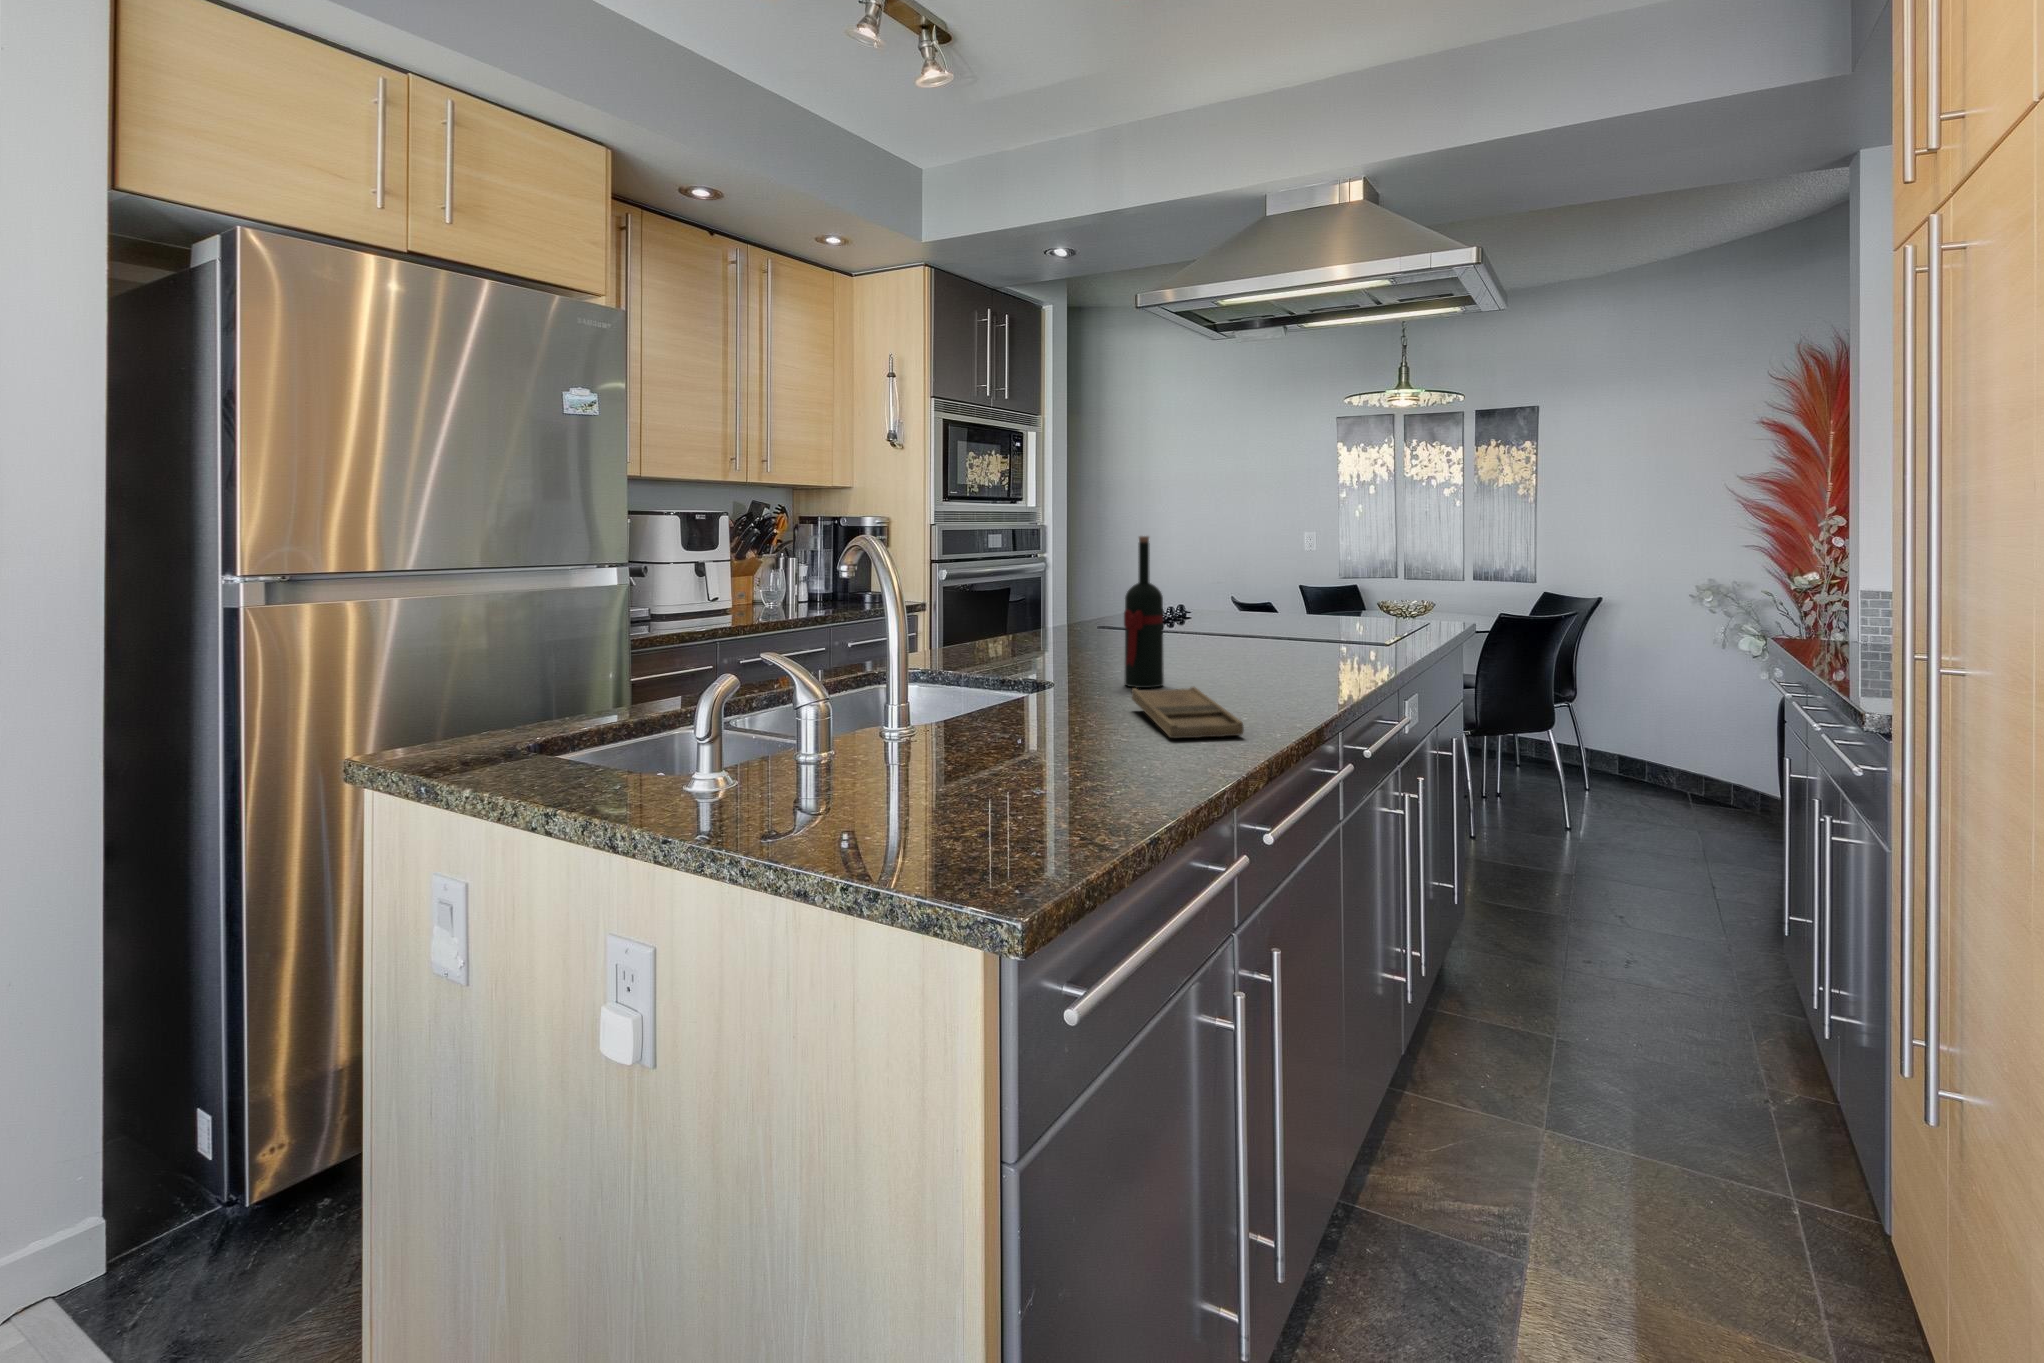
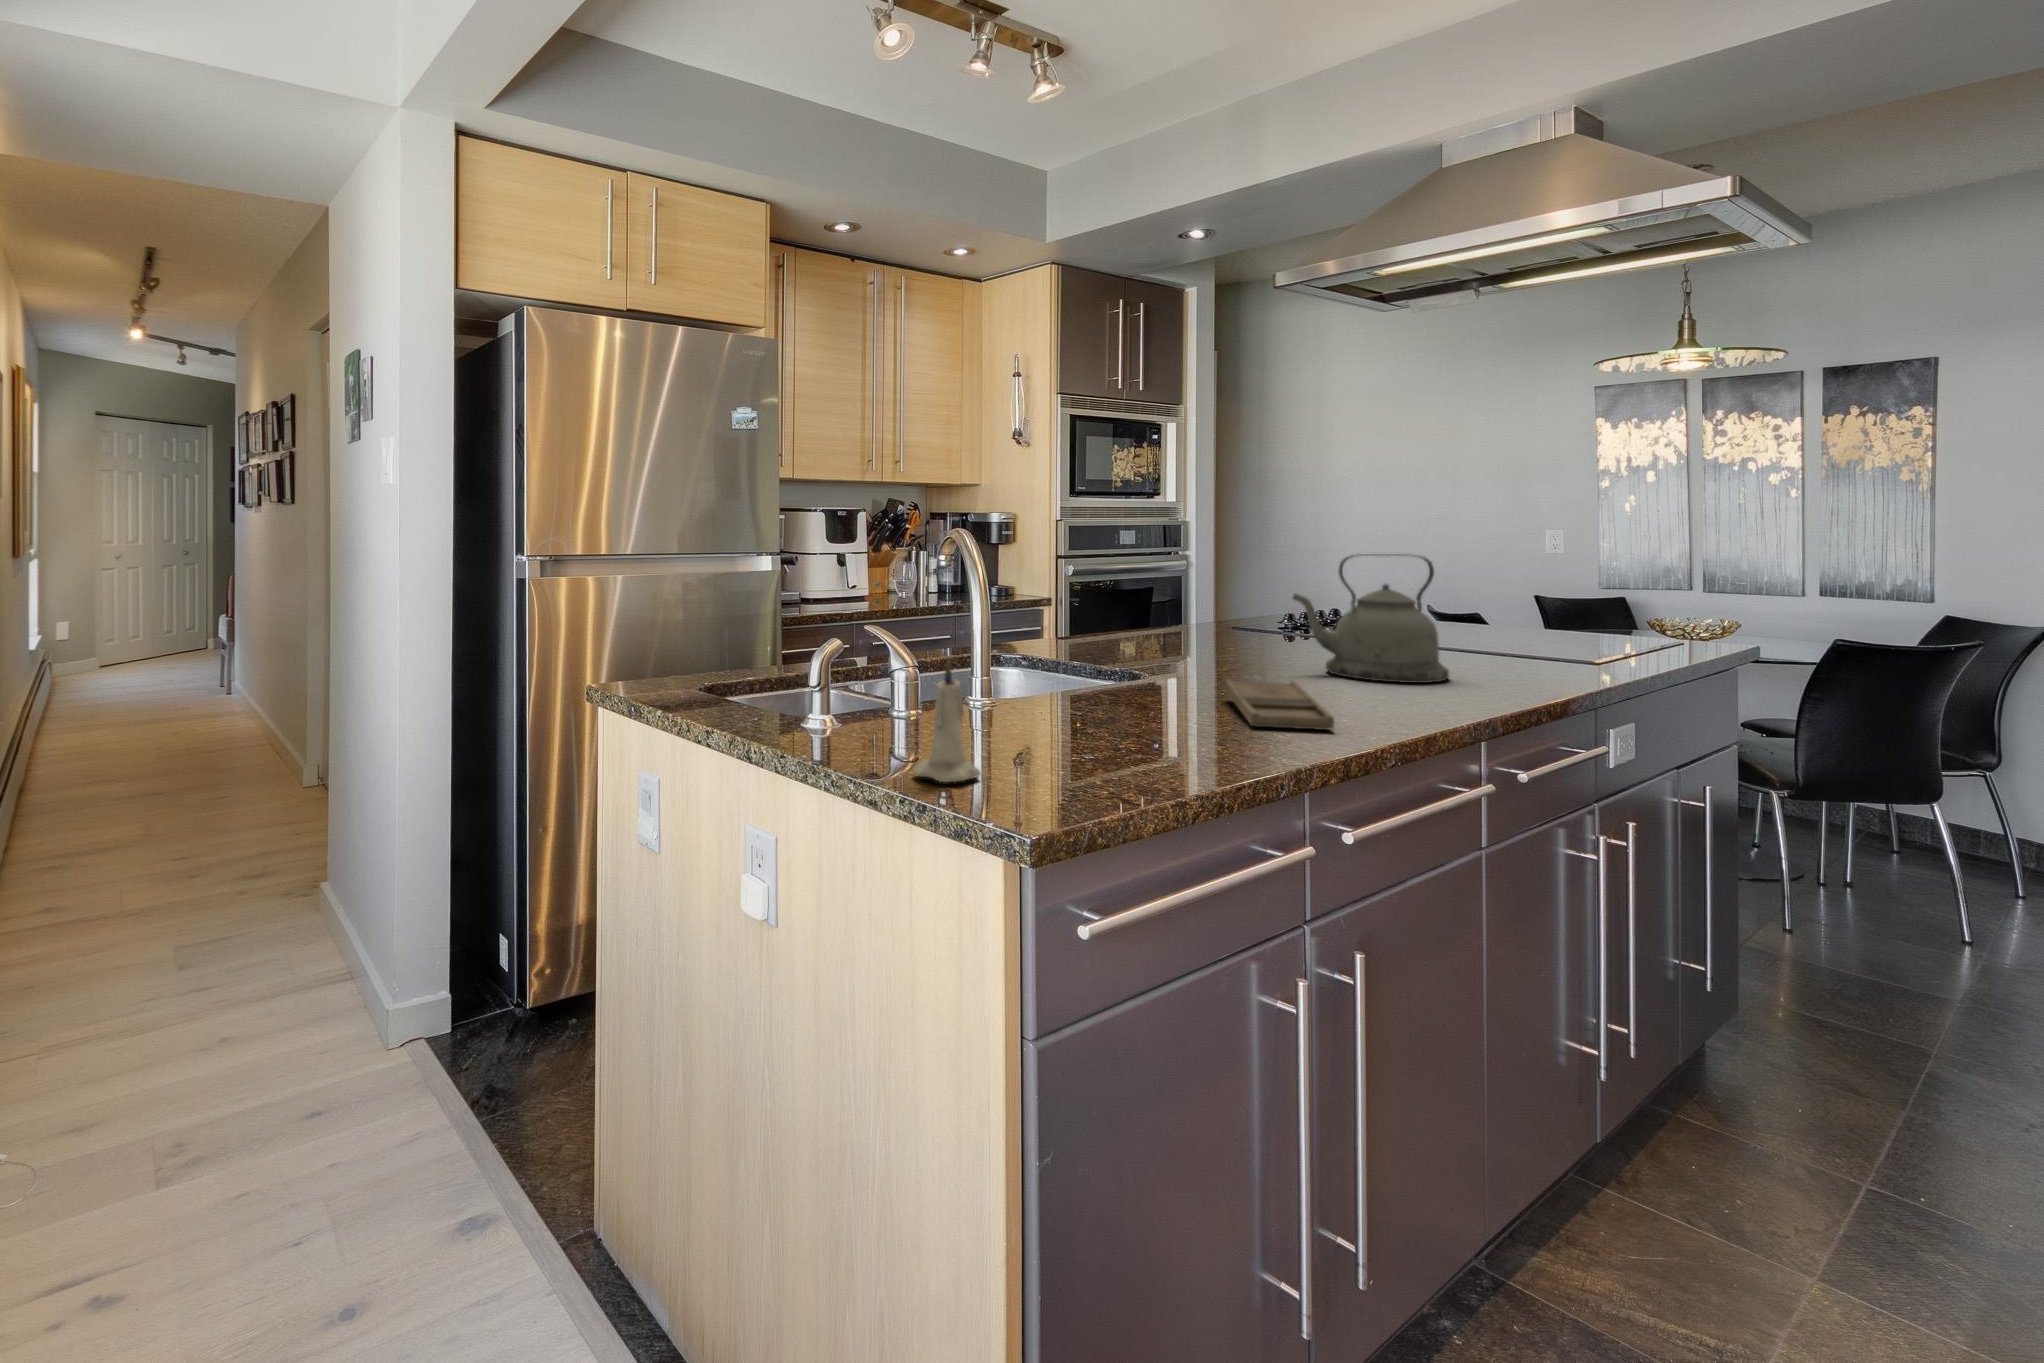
wine bottle: present [1124,536,1164,688] -> none [1227,530,1272,683]
kettle: none [1176,558,1304,678] -> present [1293,555,1449,683]
candle: none [845,698,926,851] -> present [915,659,981,782]

